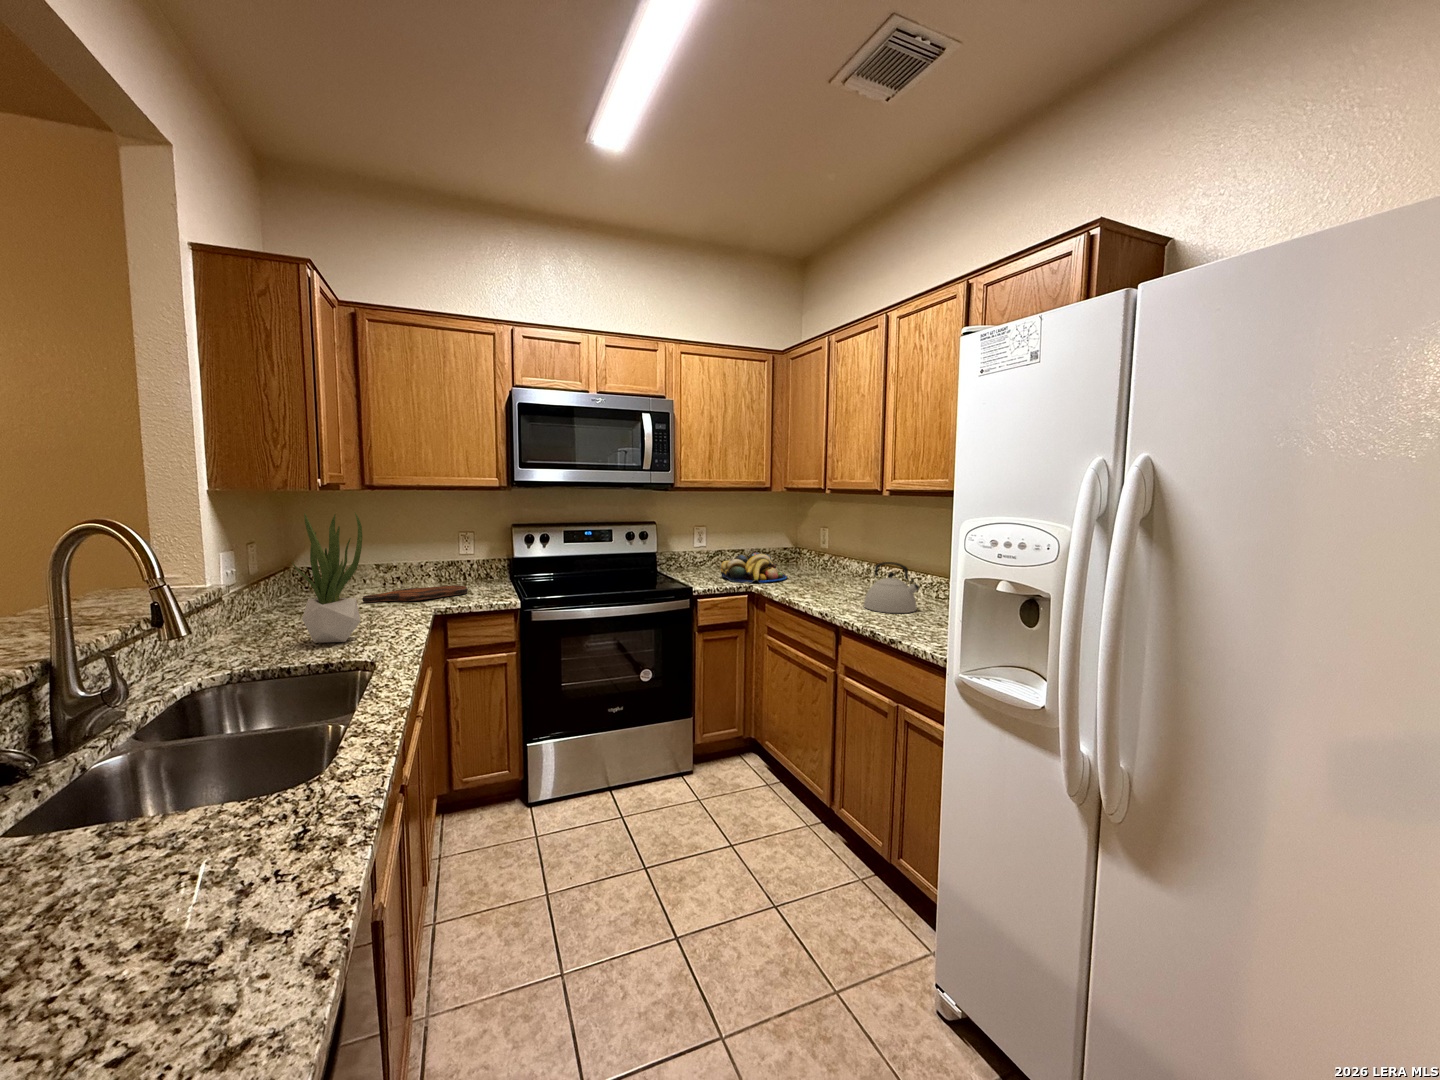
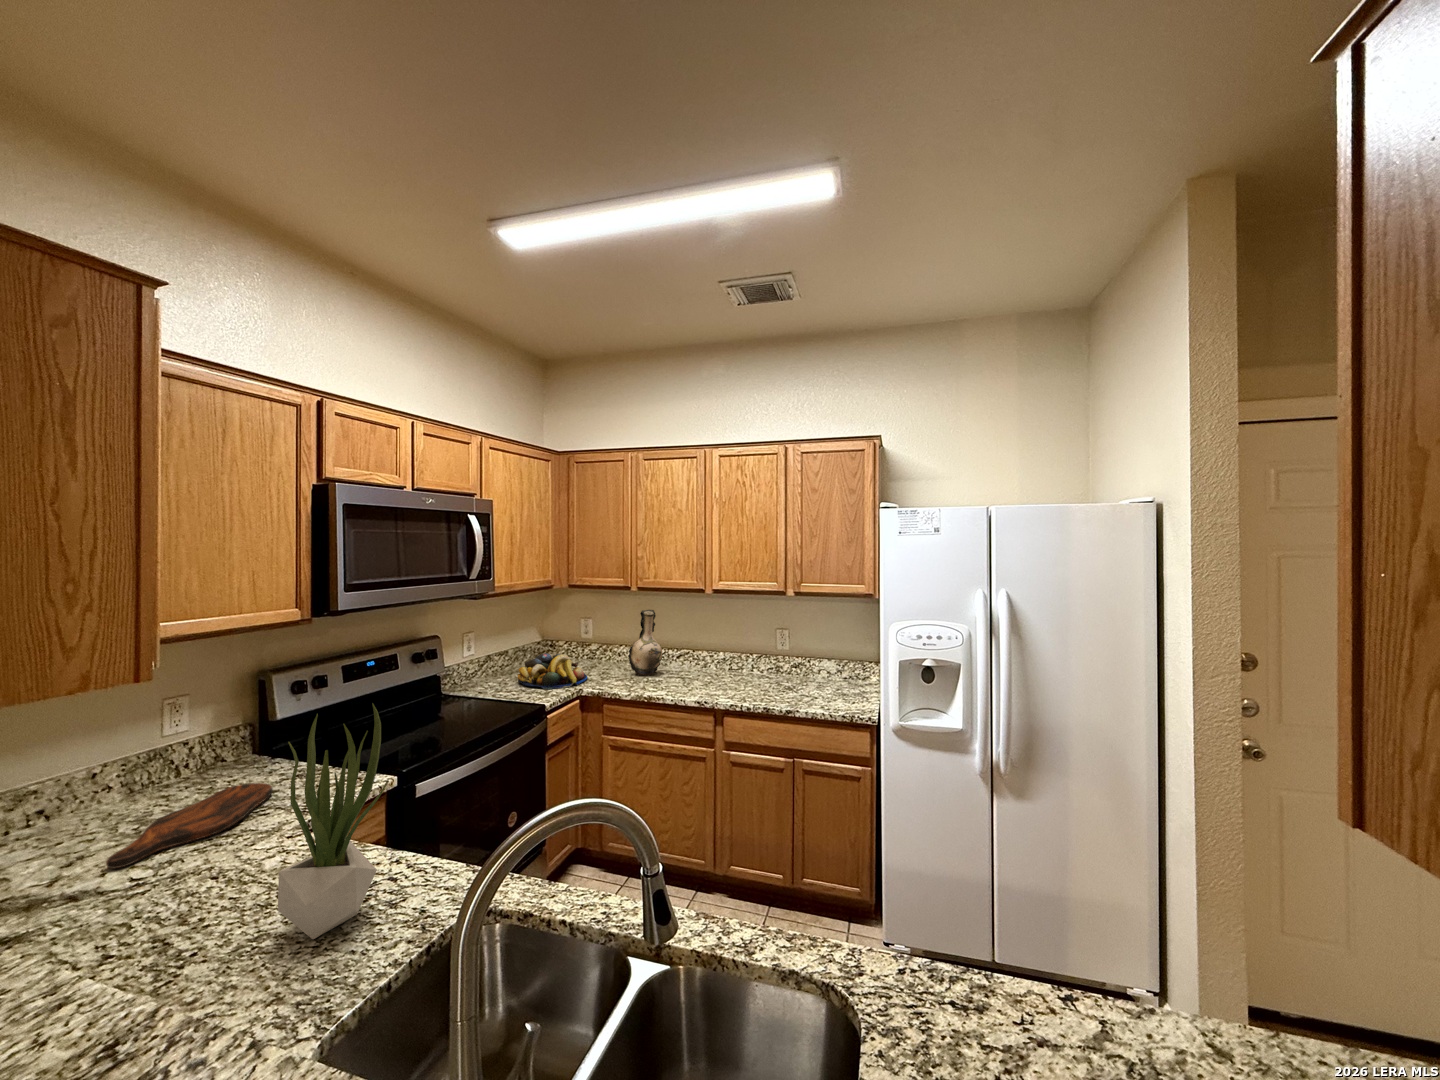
decorative vase: none [823,515,863,588] -> present [628,610,663,675]
kettle: present [864,562,919,613] -> none [702,648,745,690]

